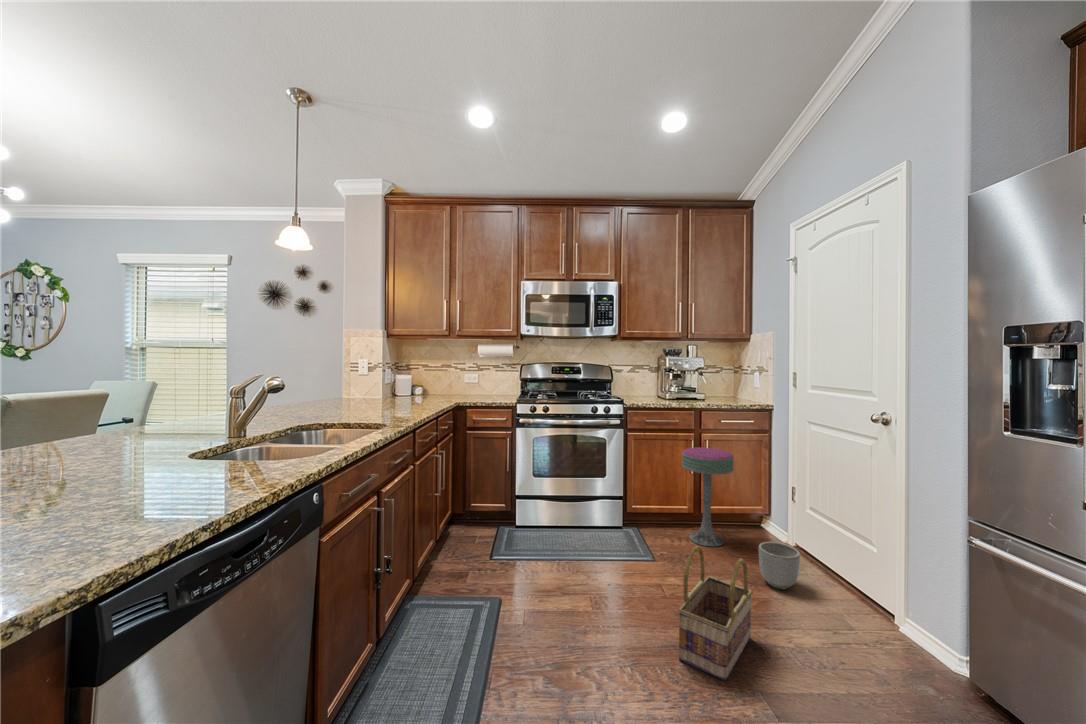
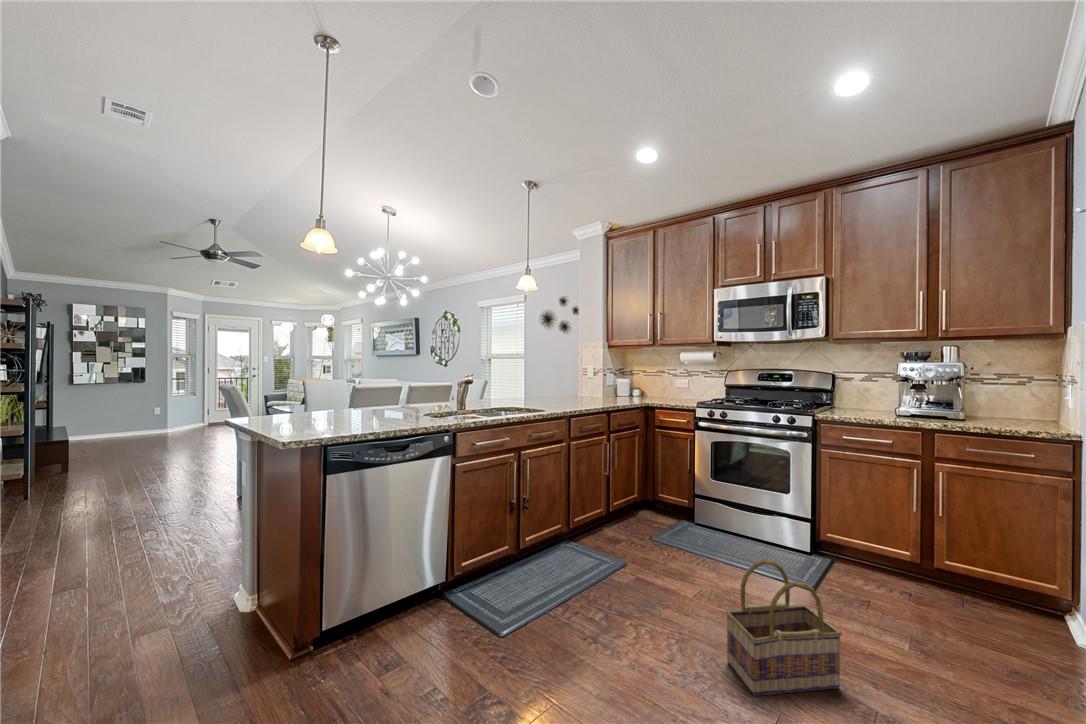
bar stool: present [682,447,734,547] -> none [885,478,969,613]
planter: present [759,542,800,589] -> none [942,612,1013,685]

